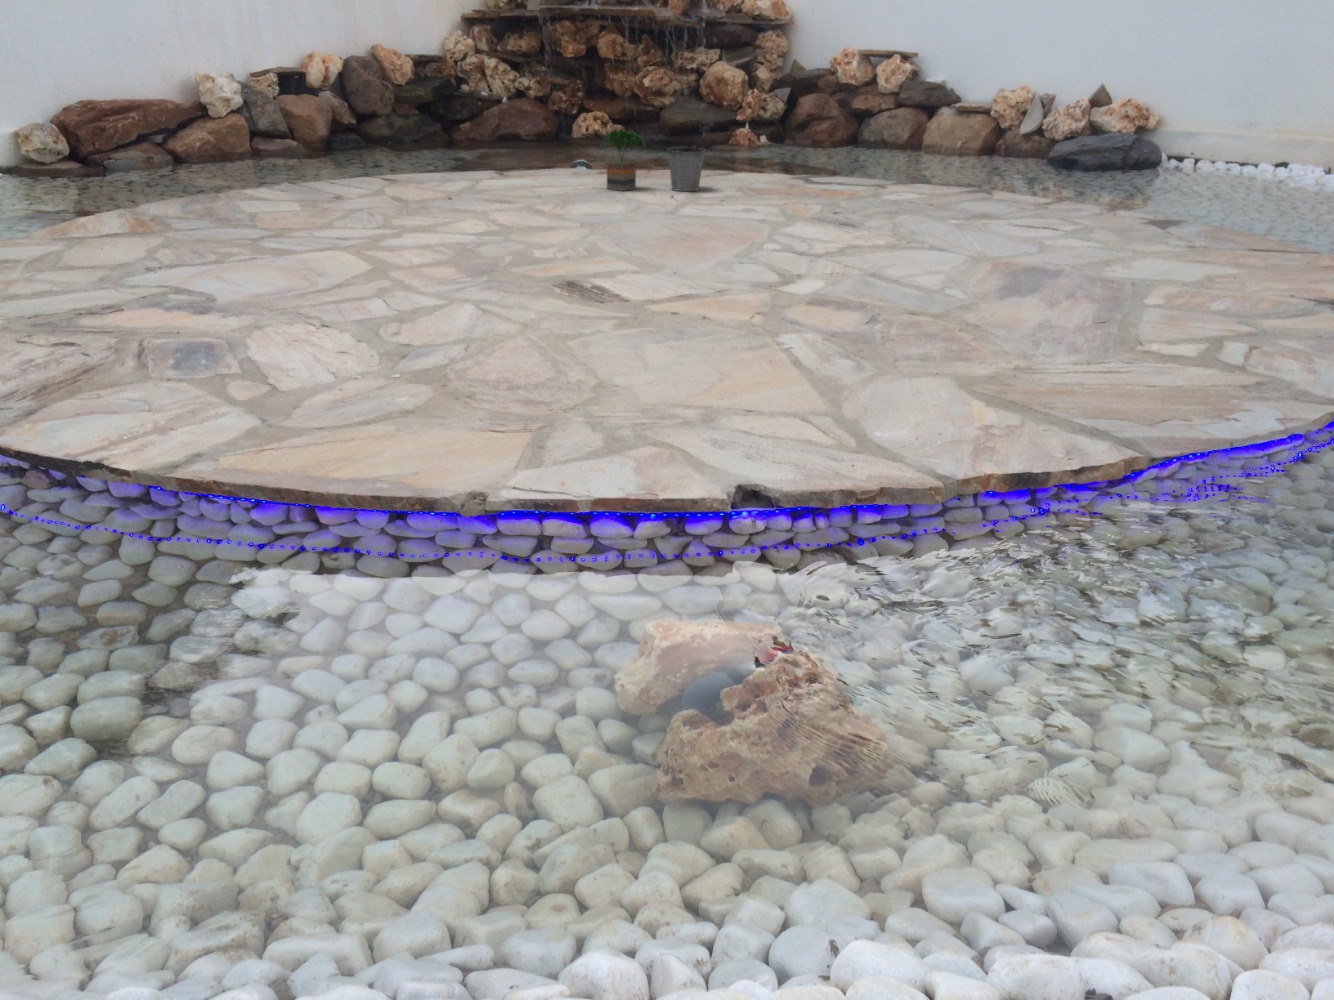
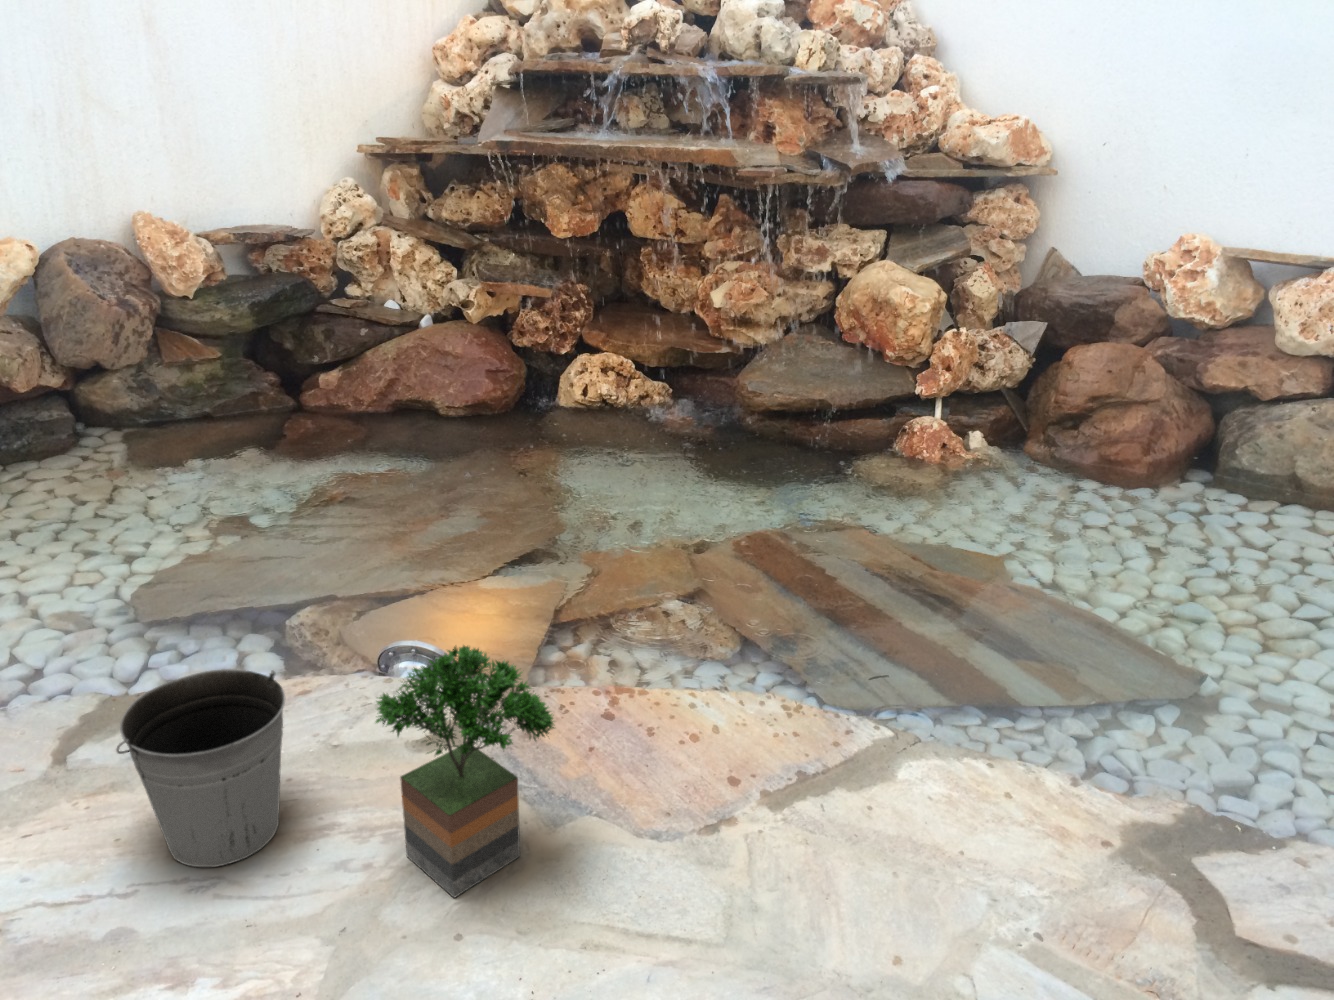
bucket: present [668,147,705,191] -> present [116,669,285,867]

